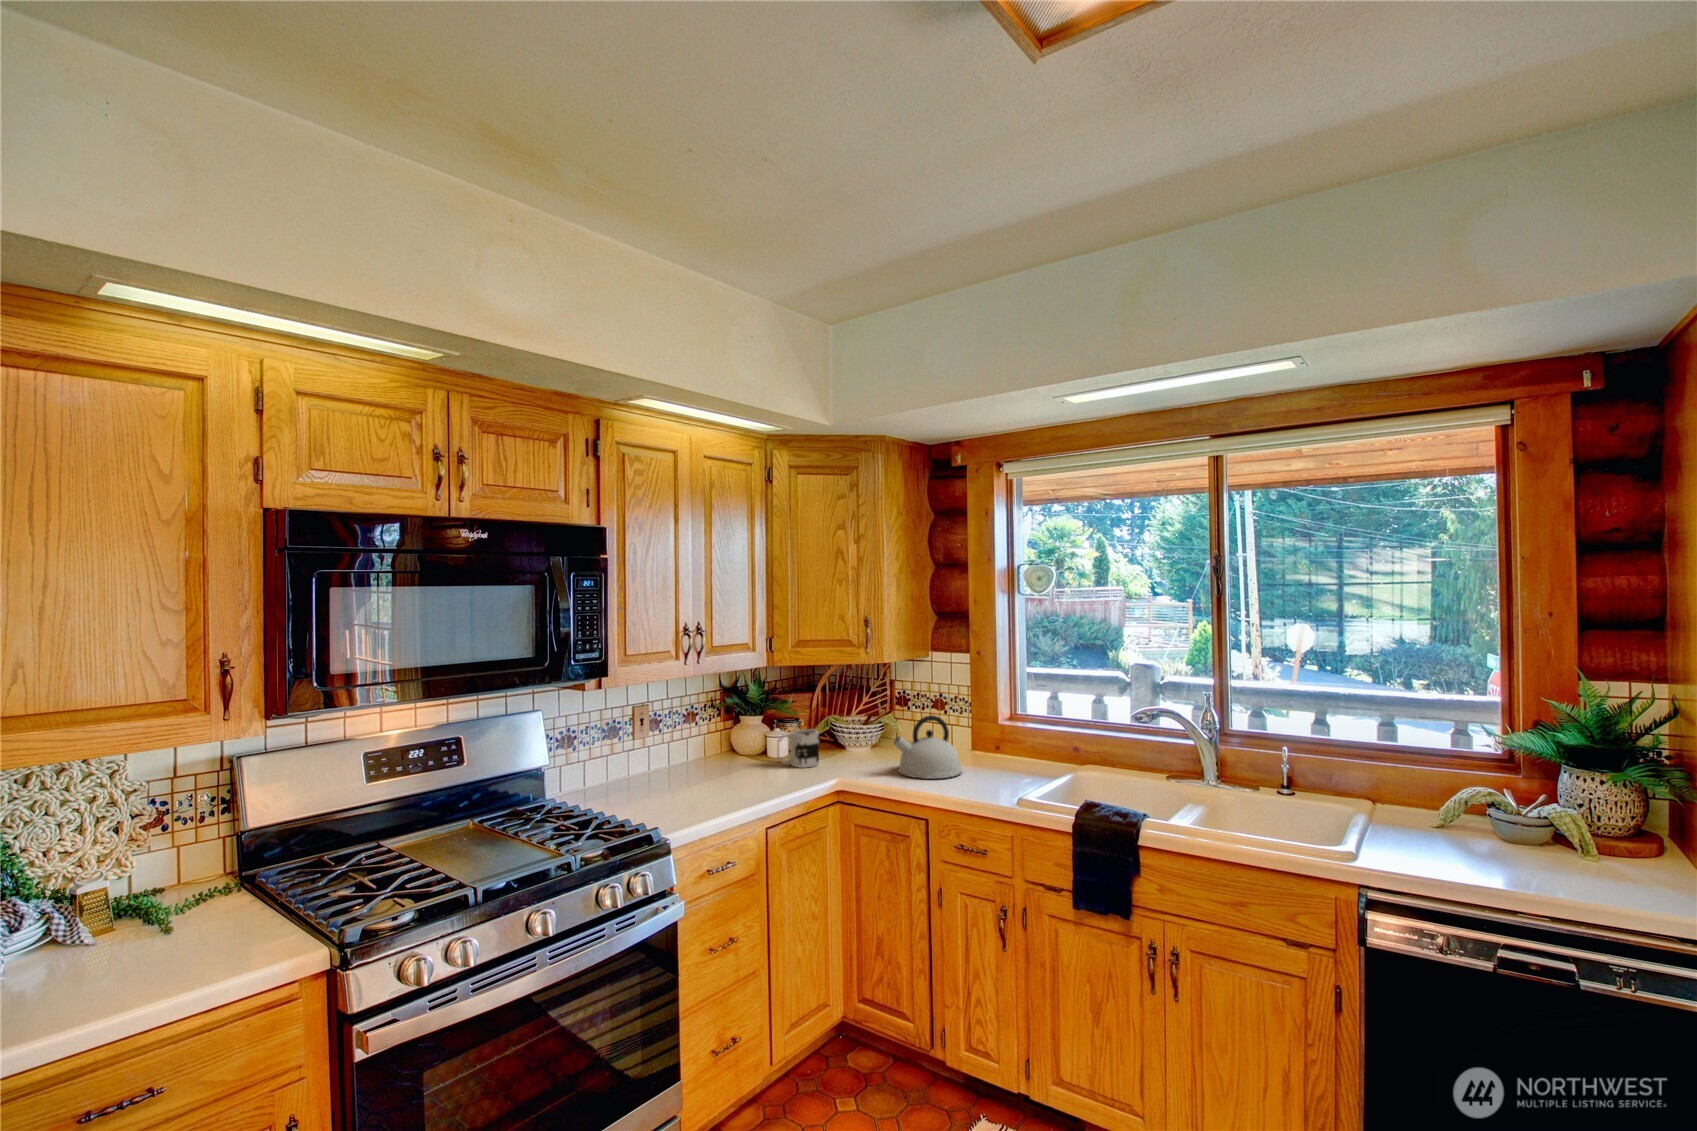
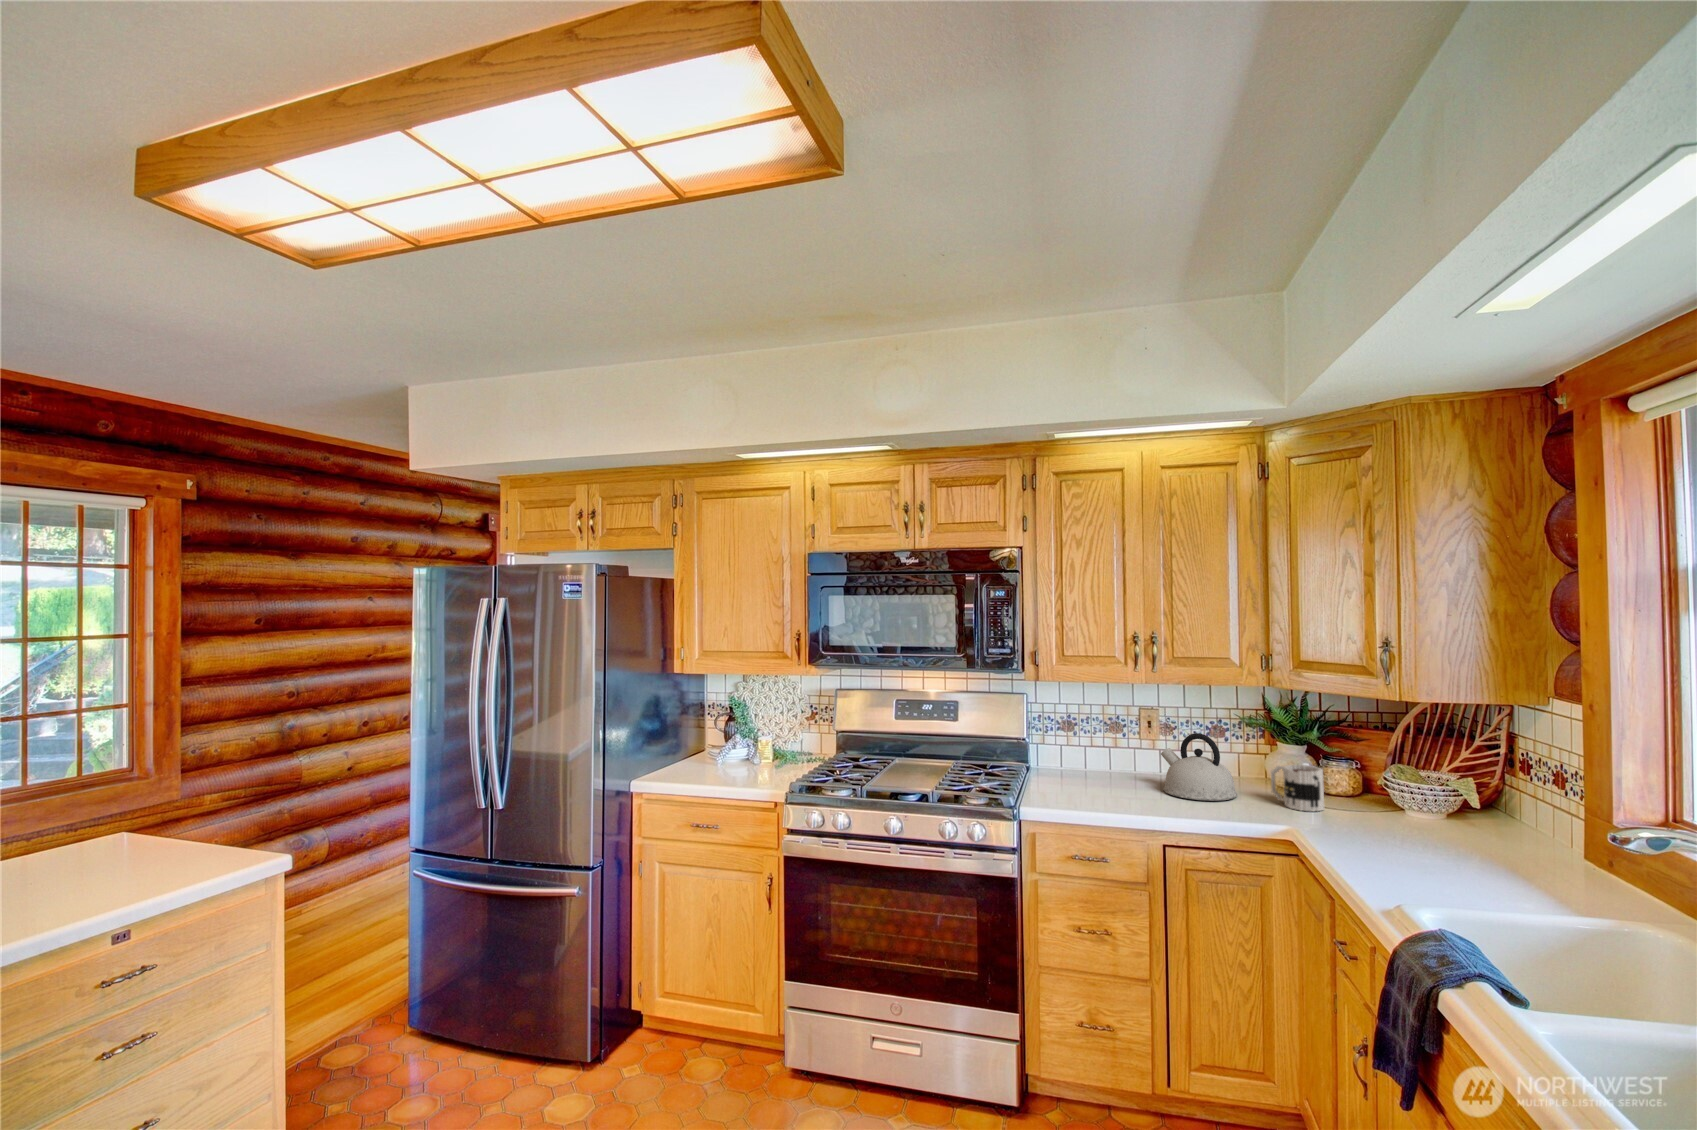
kettle: present [893,715,962,779] -> present [1161,733,1237,801]

